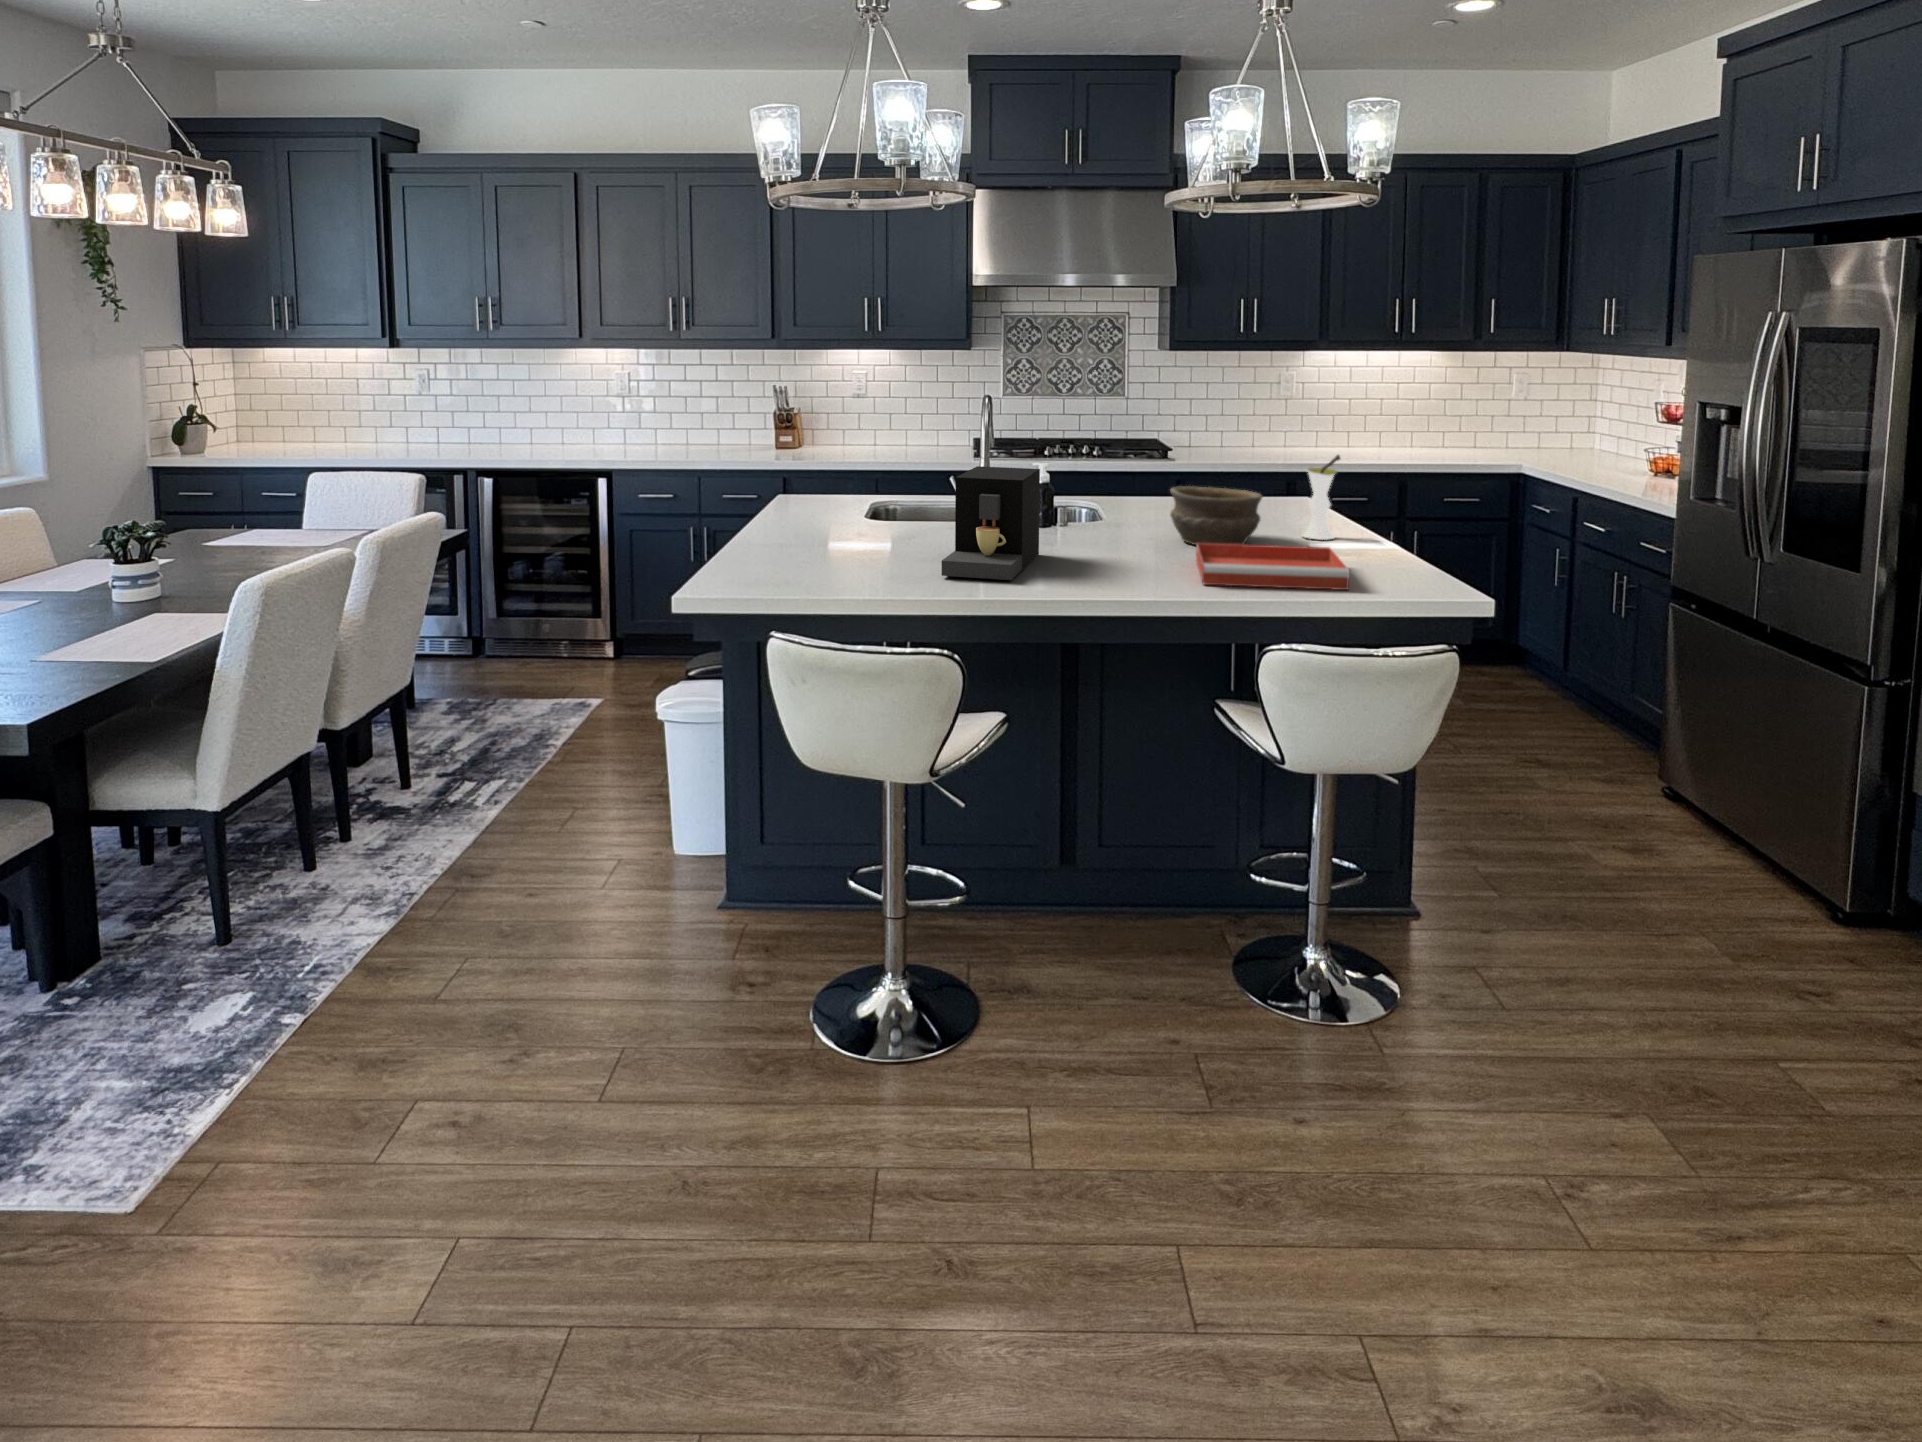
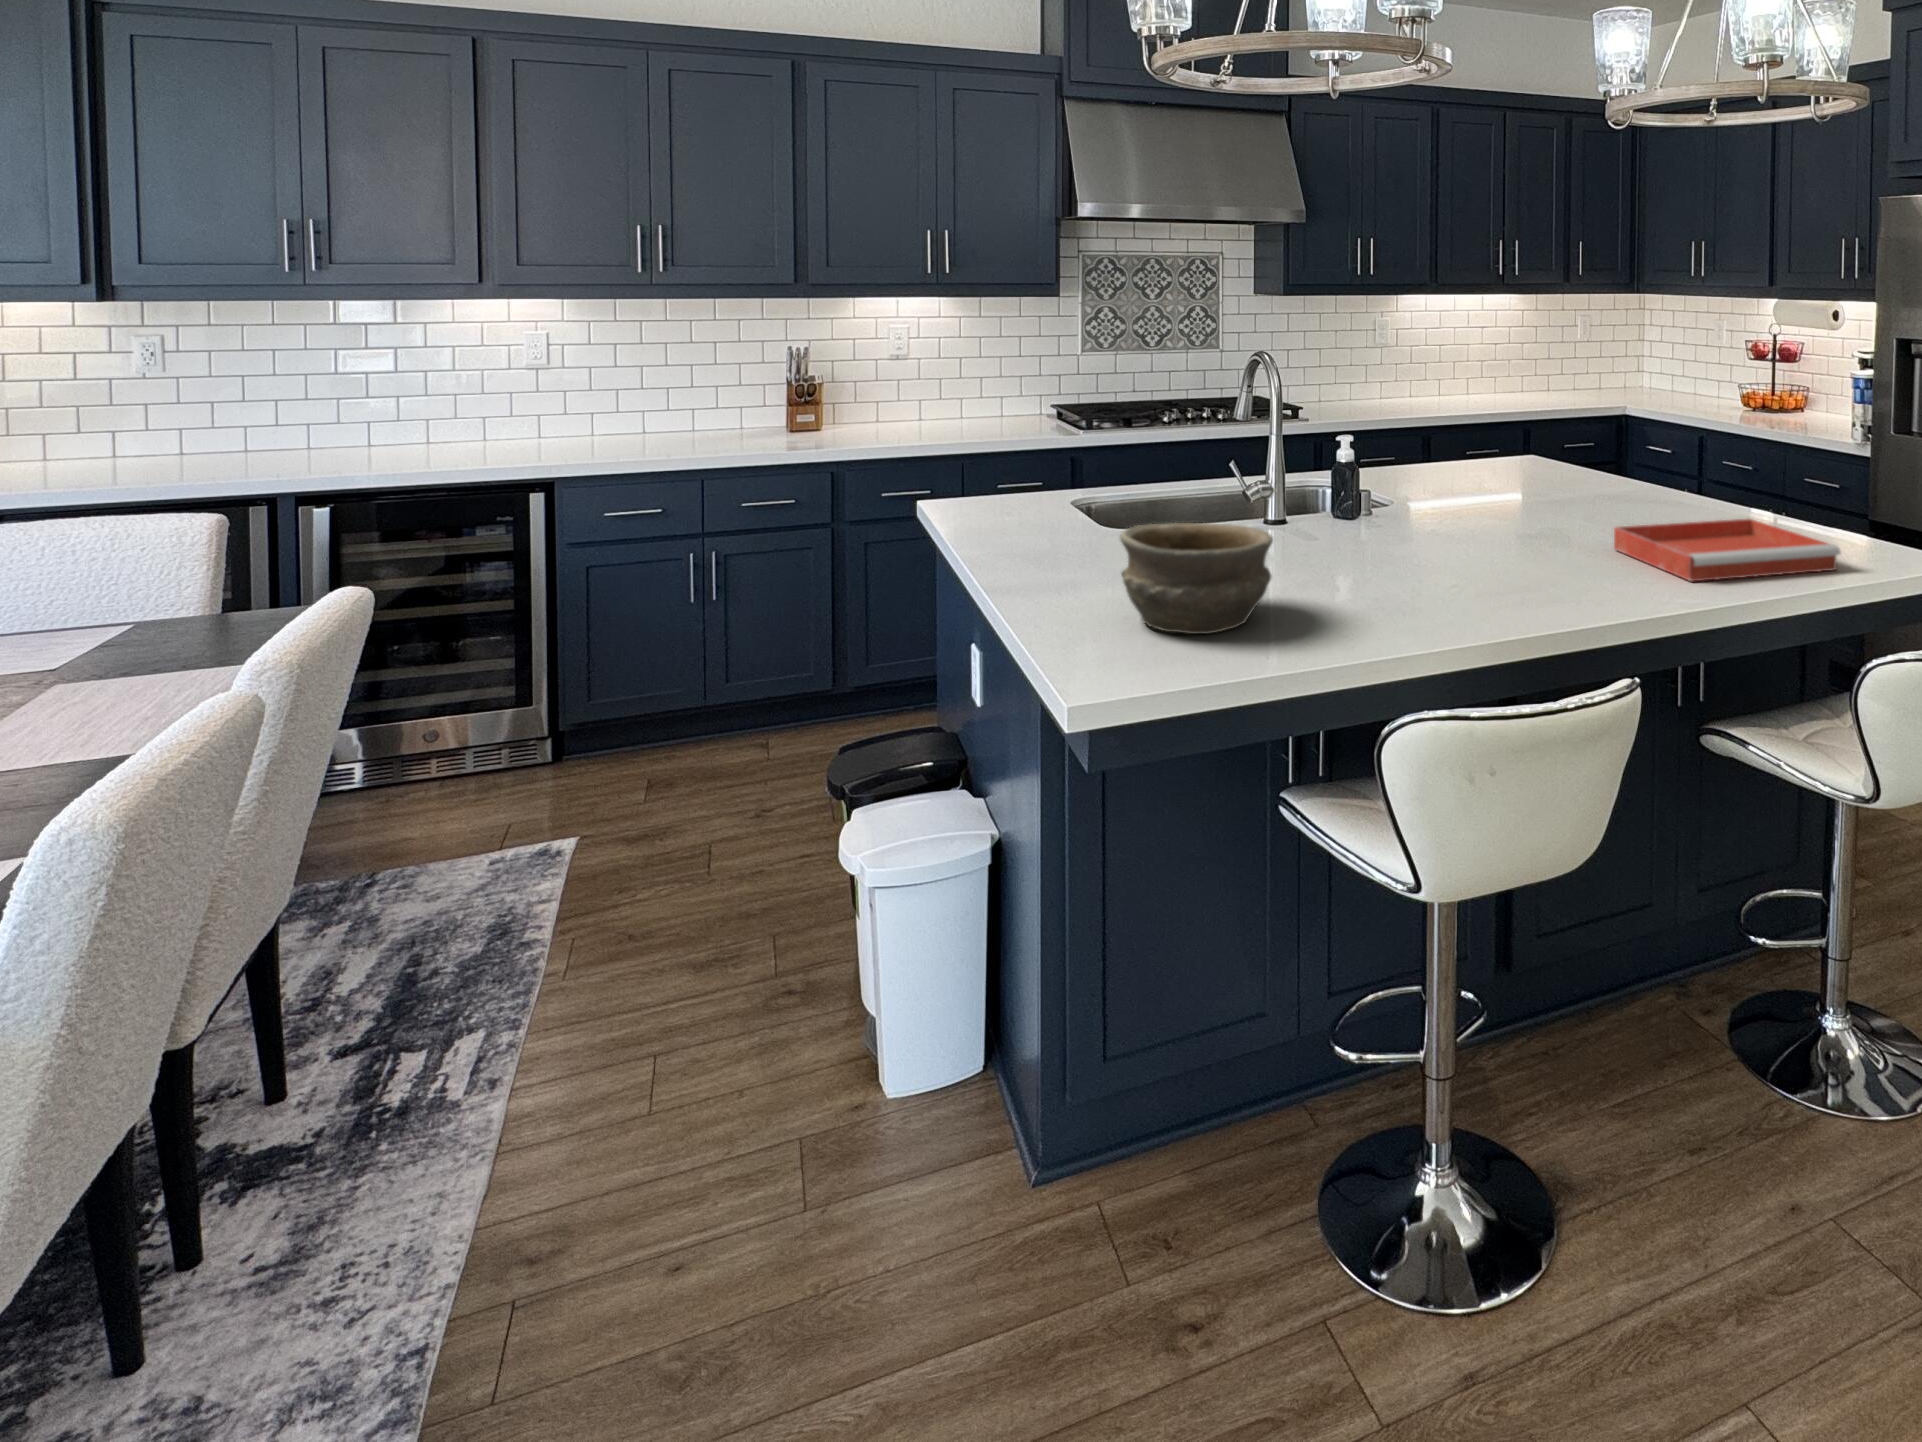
vase: present [1302,455,1340,539] -> none [1642,408,1688,508]
coffee maker: present [942,466,1040,580] -> none [1341,446,1478,607]
bowl: present [1170,486,1262,545] -> present [1120,523,1273,634]

